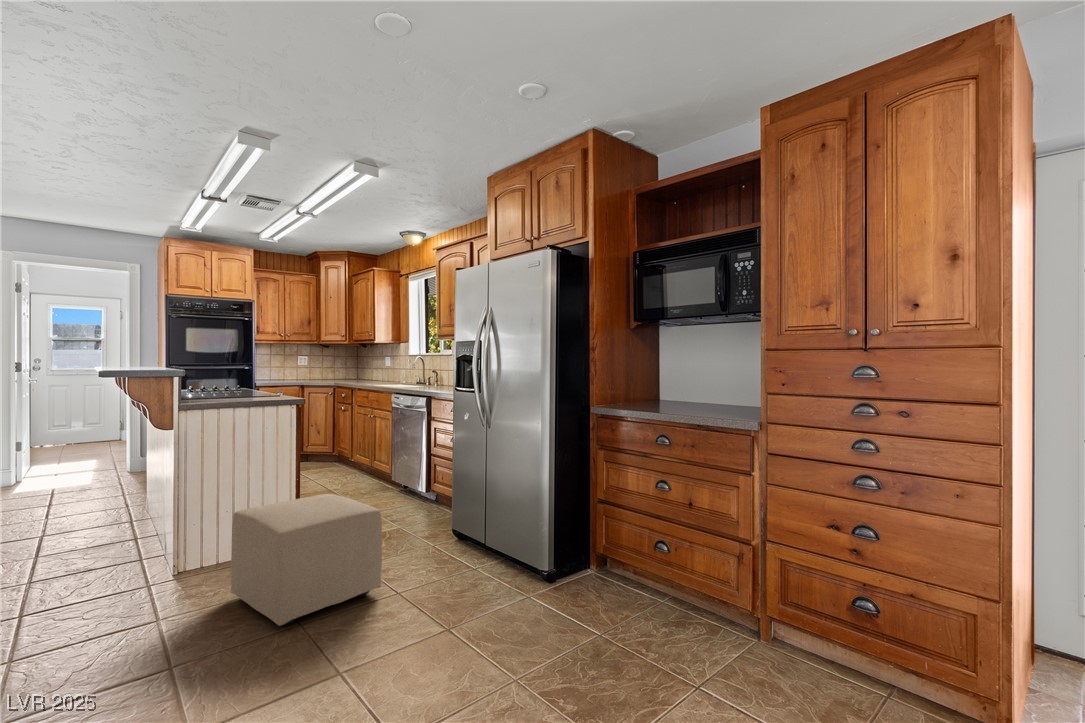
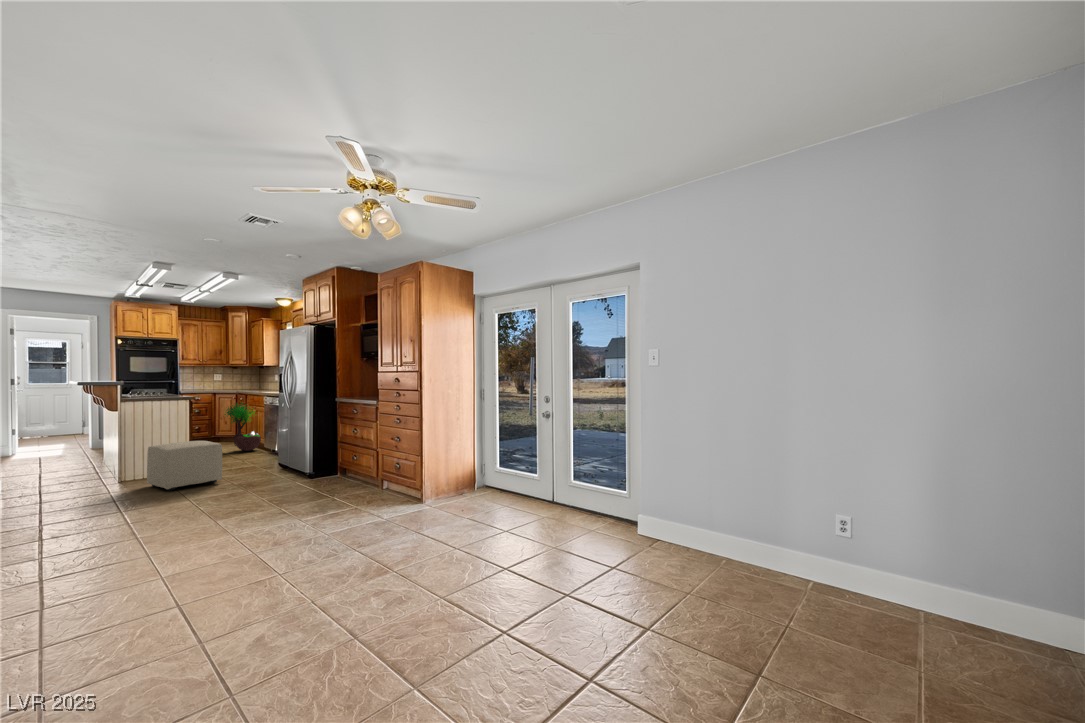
potted tree: none [331,399,388,486] -> present [225,403,261,451]

